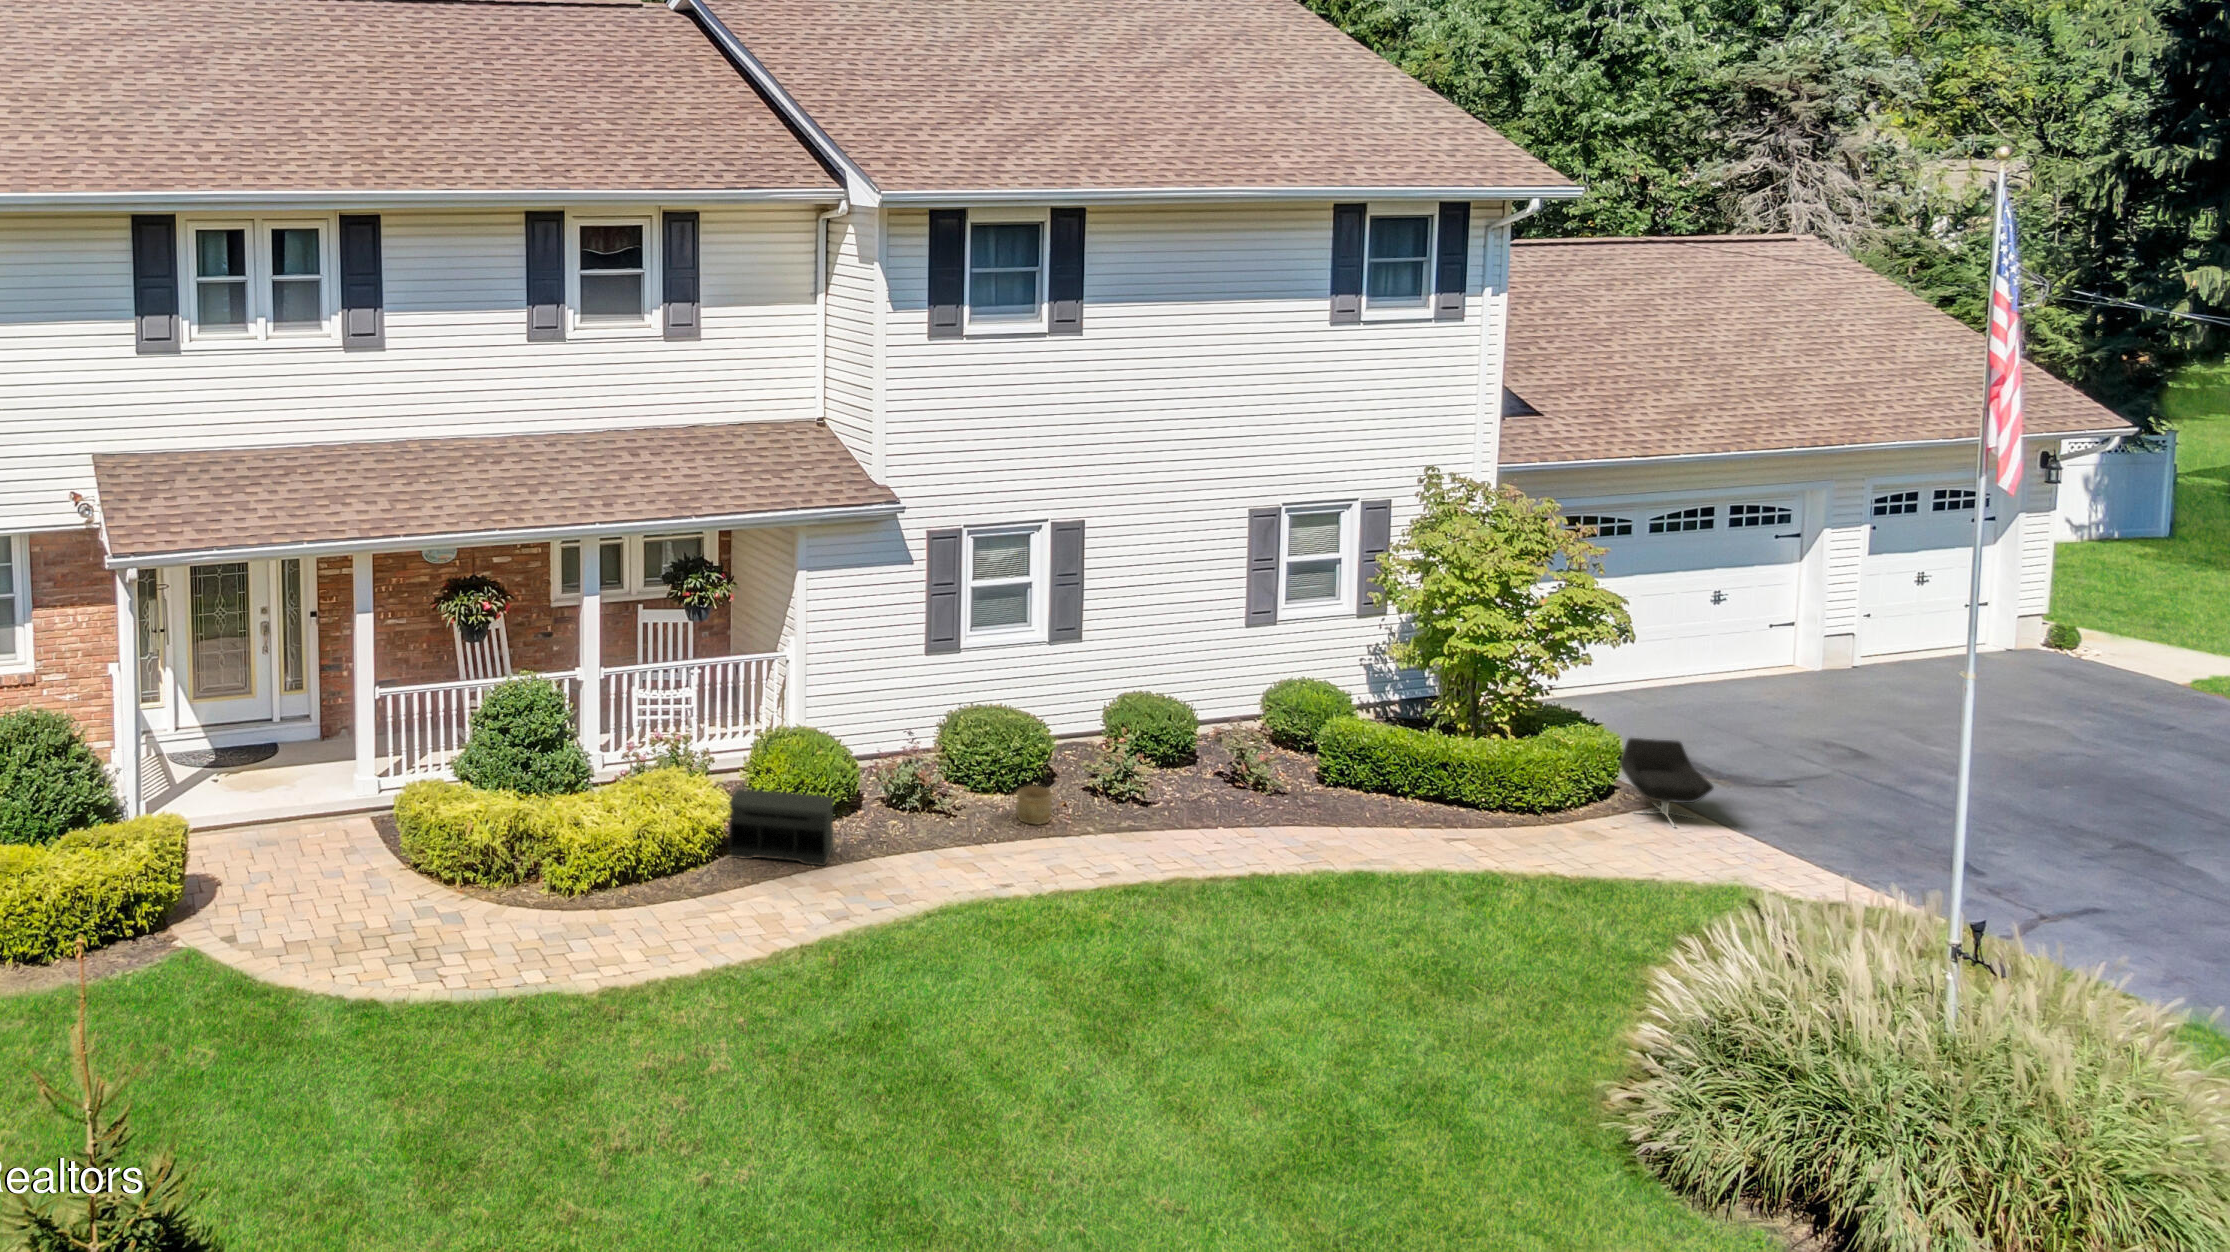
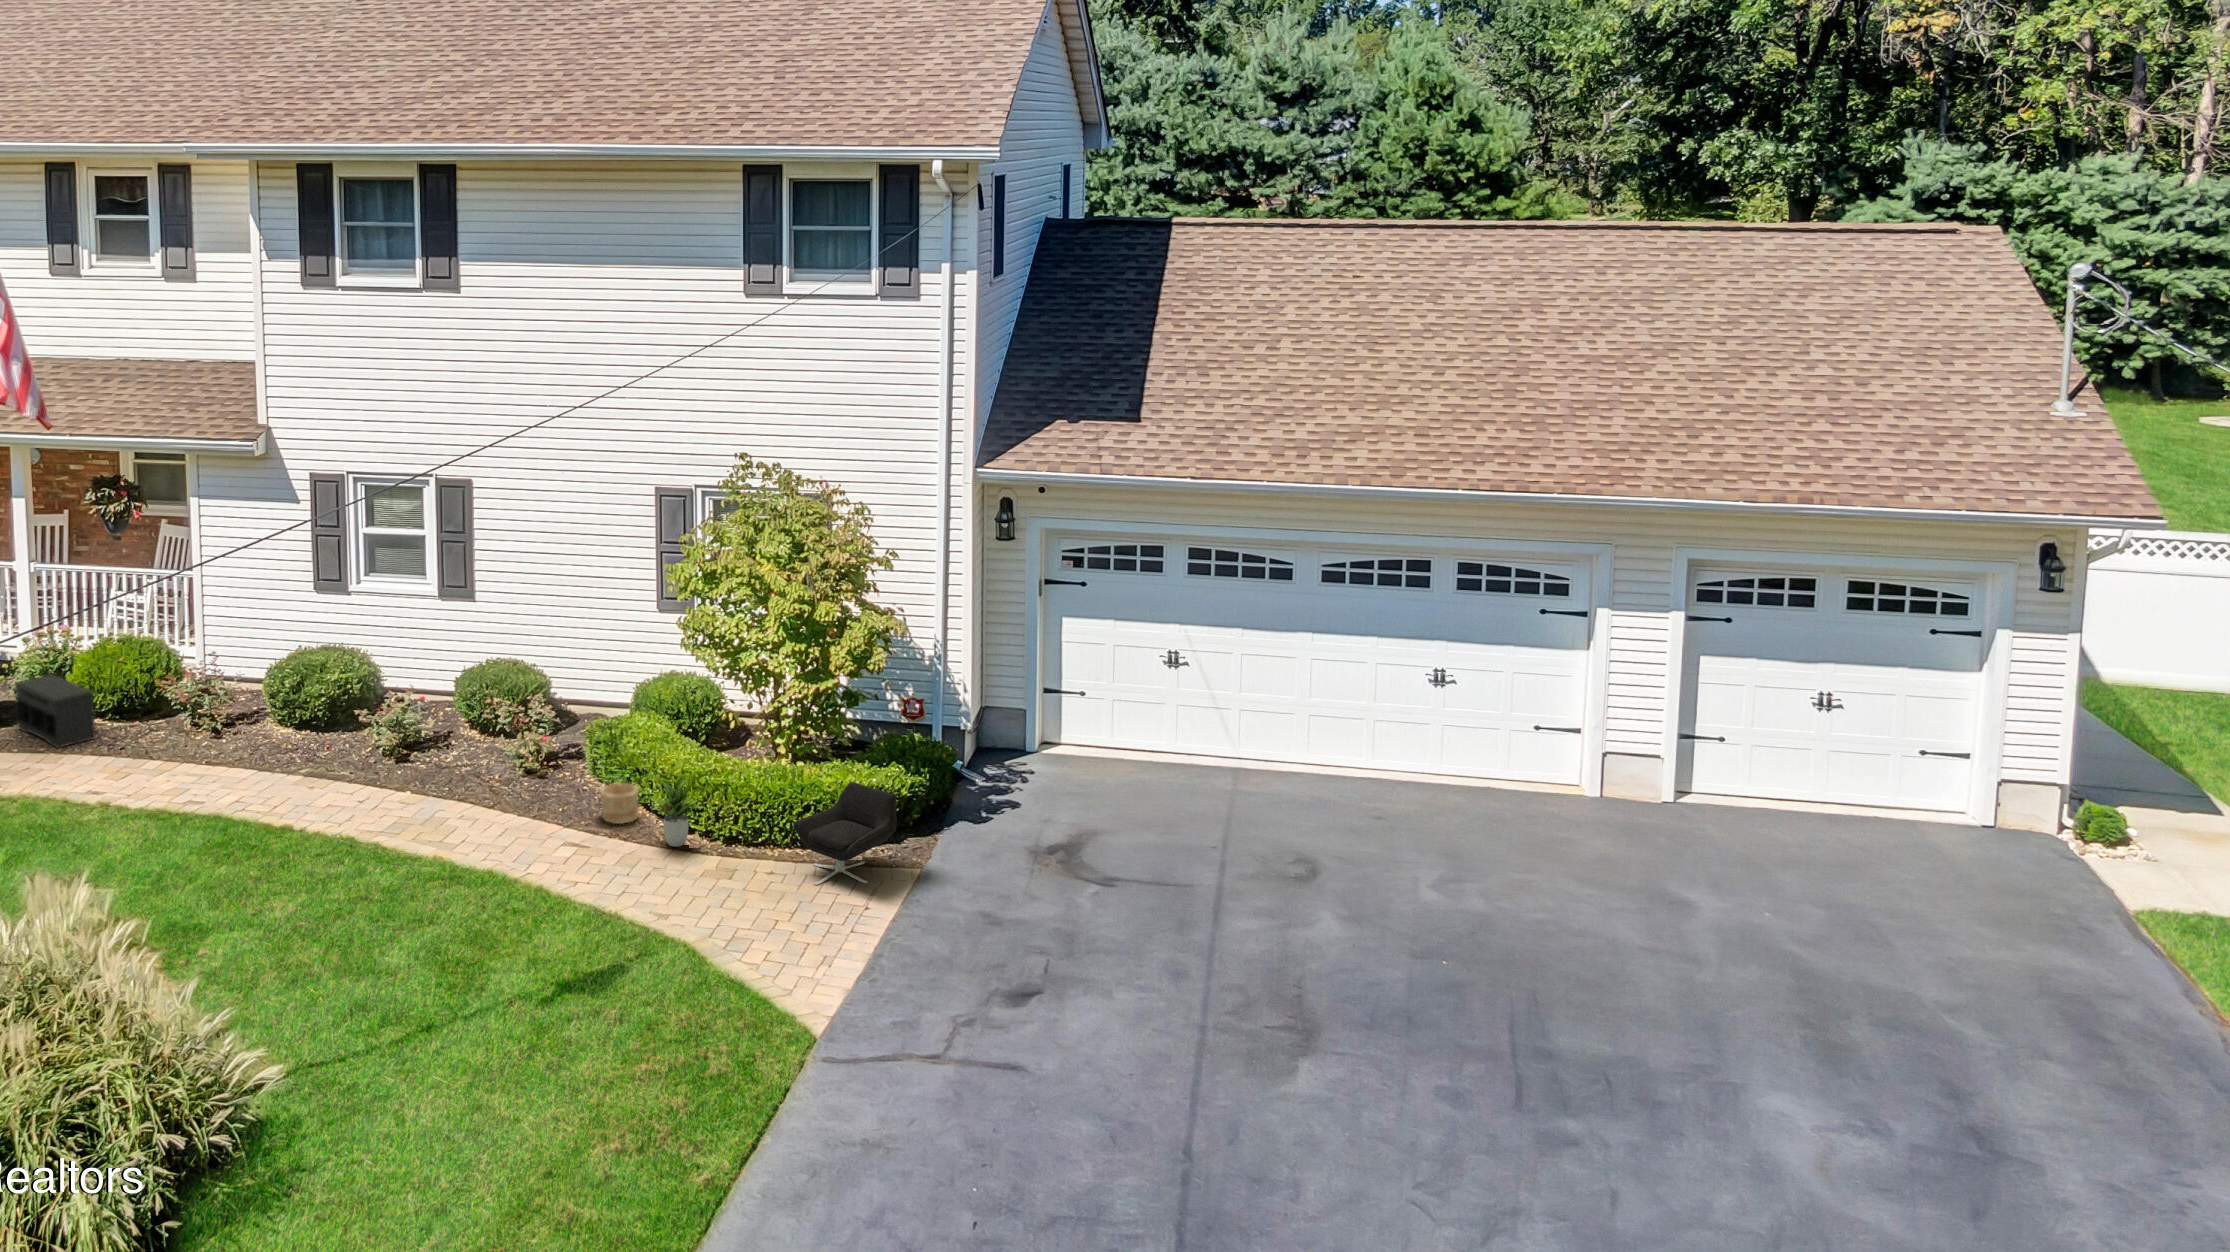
potted plant: none [1494,759,1537,824] -> present [656,776,699,847]
wooden bucket: present [1016,786,1053,825] -> present [600,783,639,824]

